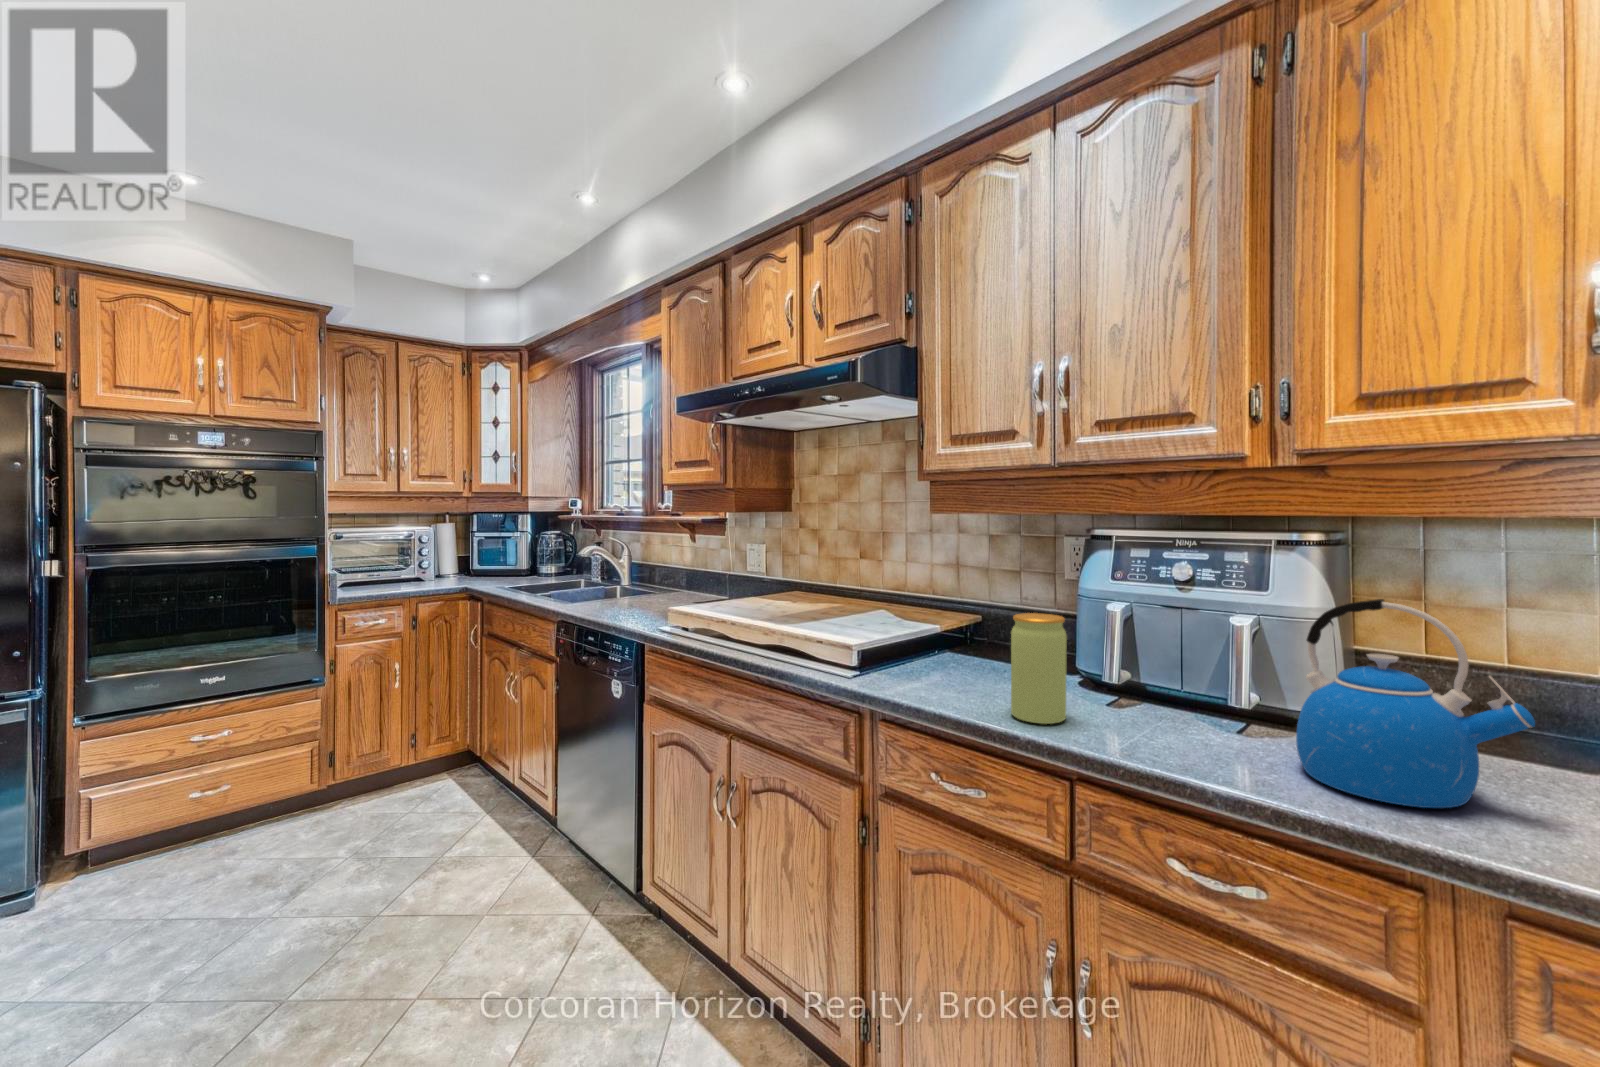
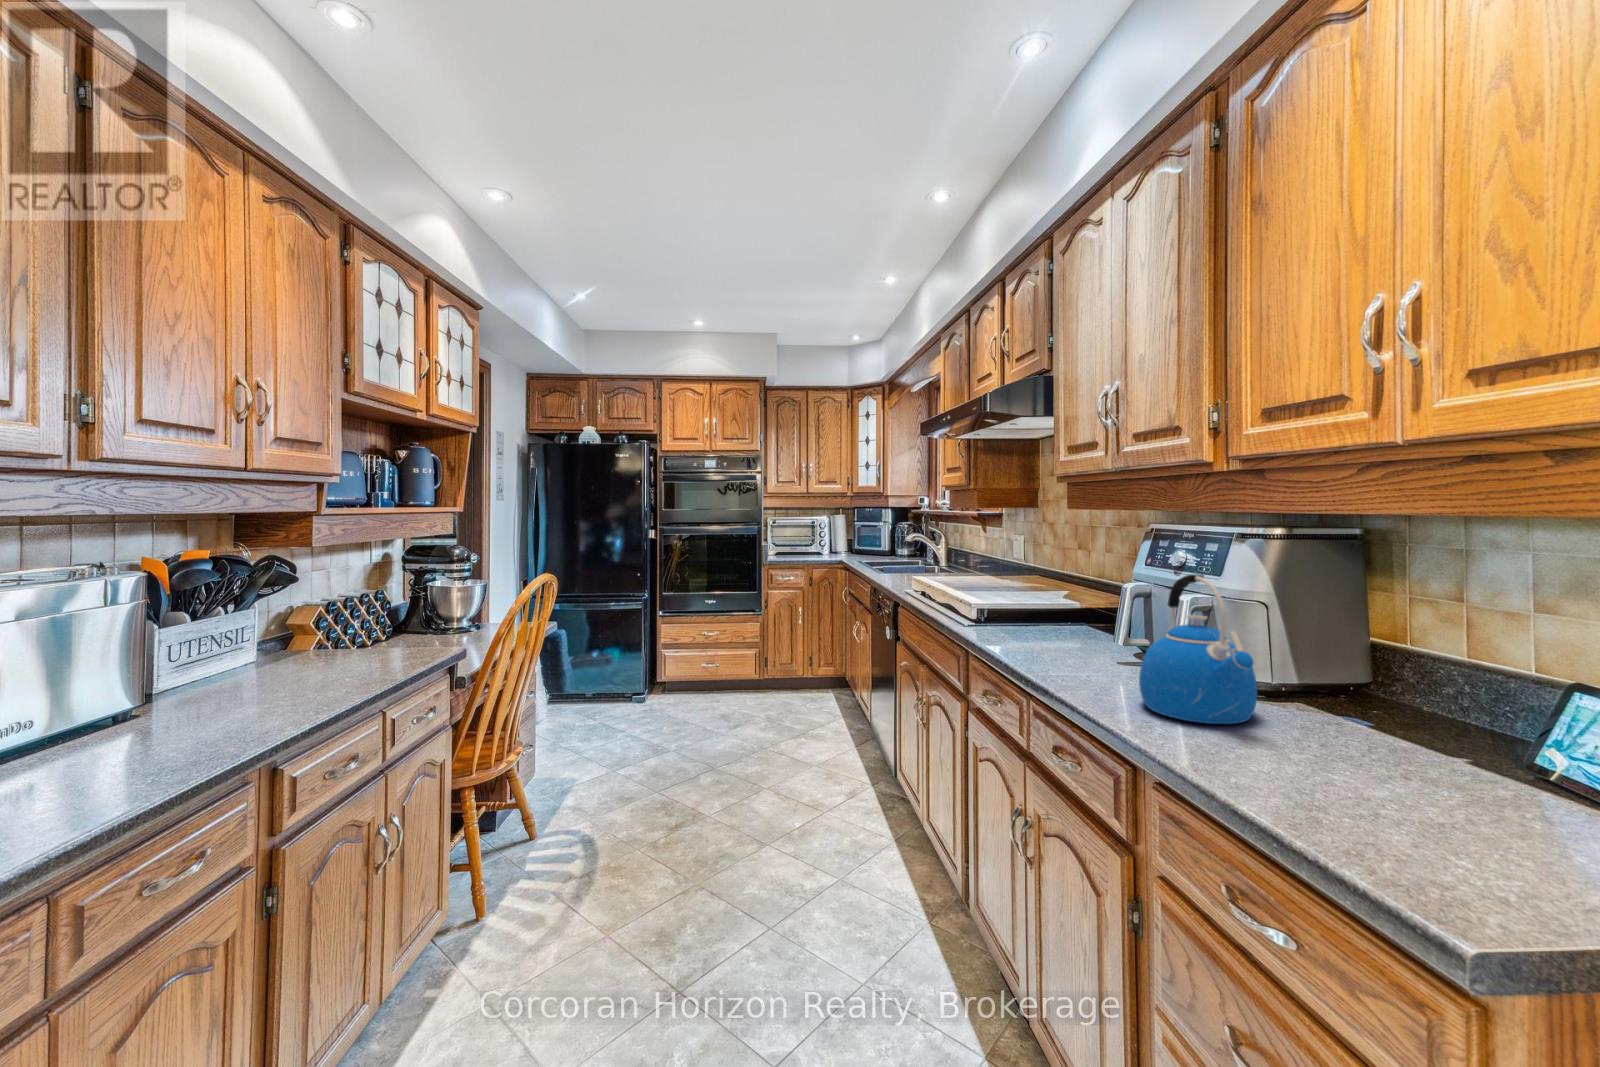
jar: present [1011,613,1067,724] -> none [1028,582,1068,658]

